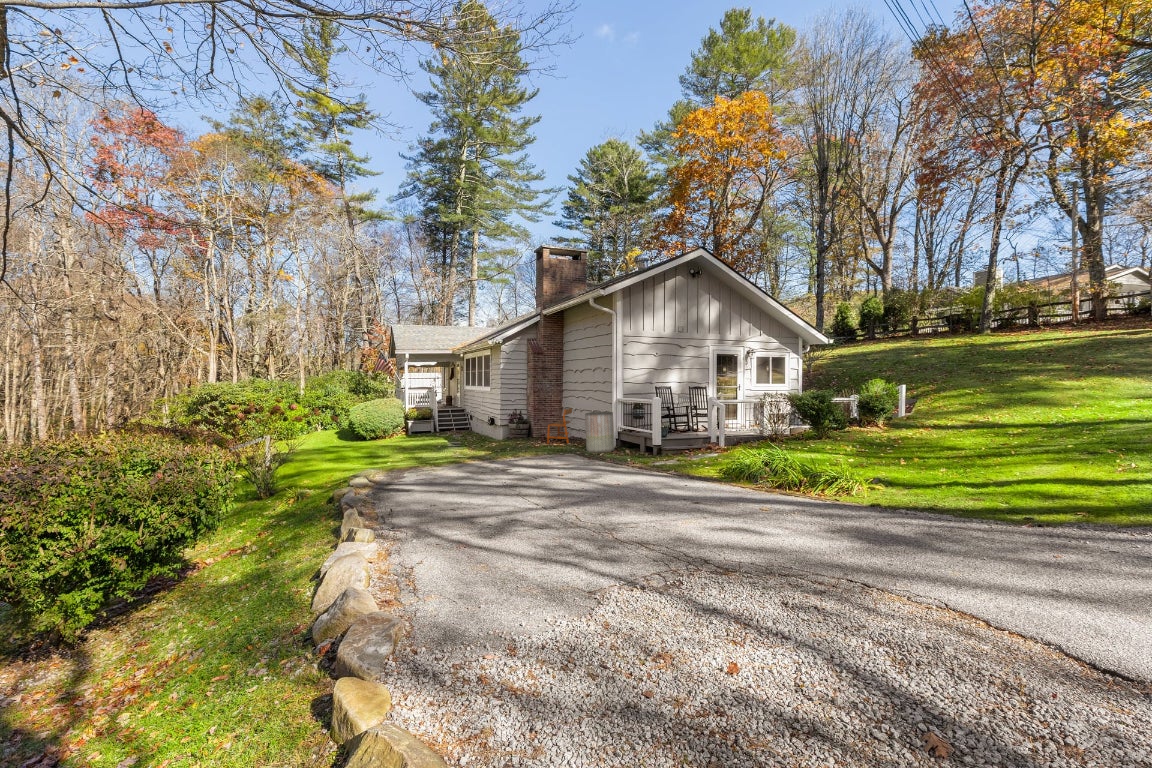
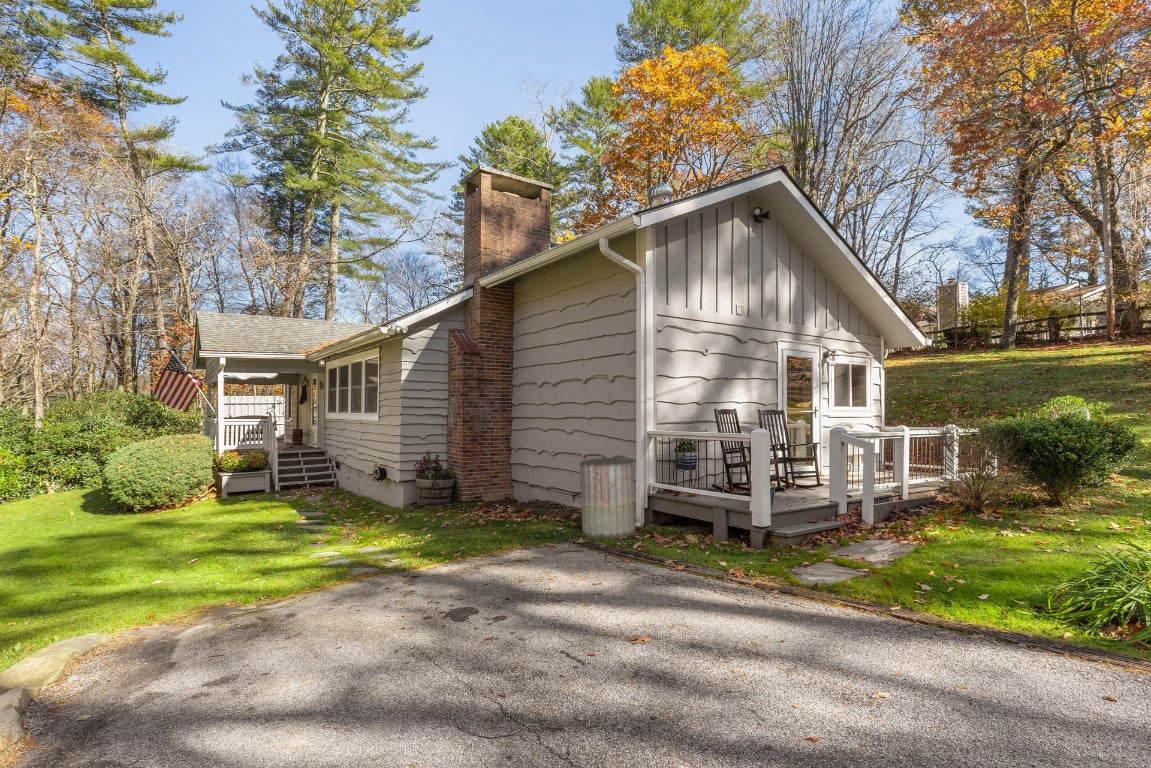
bench: present [547,408,572,444] -> none [492,448,540,517]

